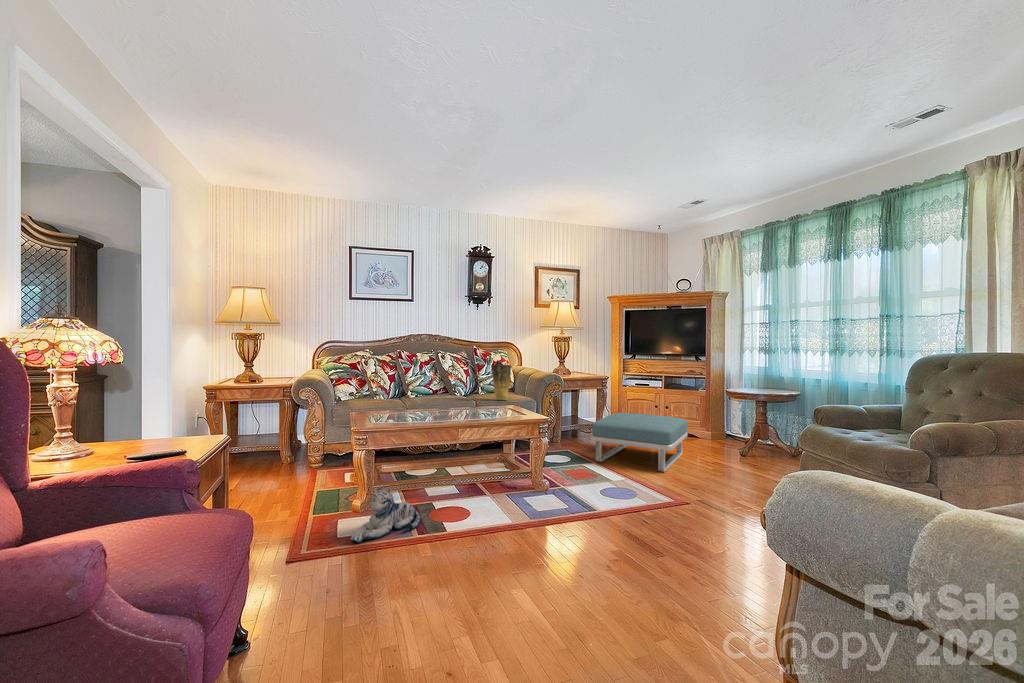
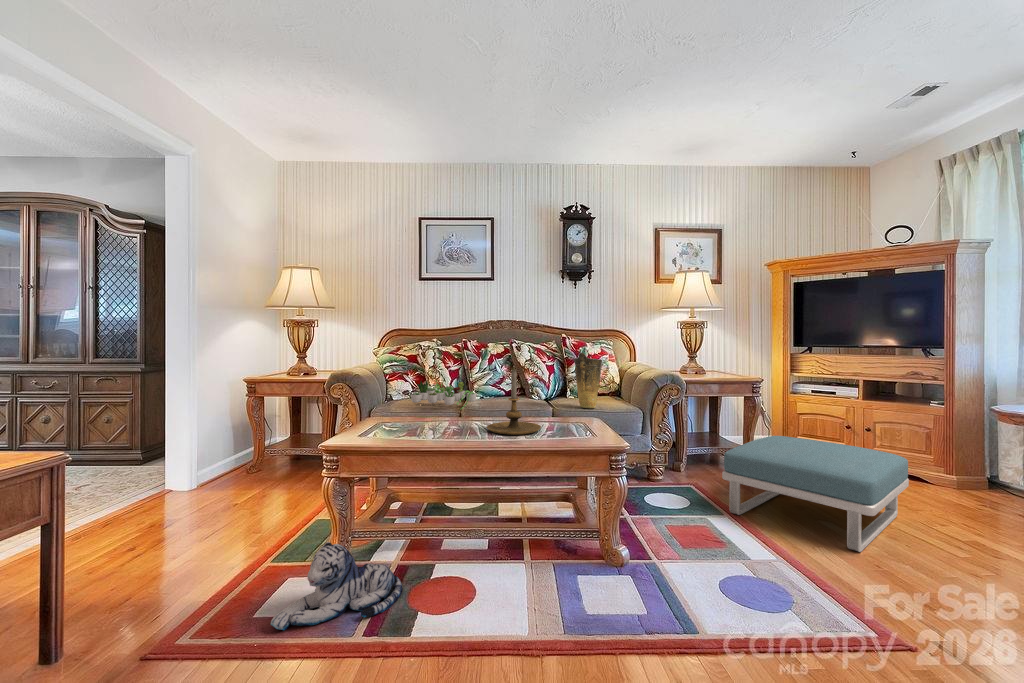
candle holder: none [453,373,490,416] -> present [487,370,541,435]
succulent plant: none [371,381,421,405] -> present [411,380,477,410]

